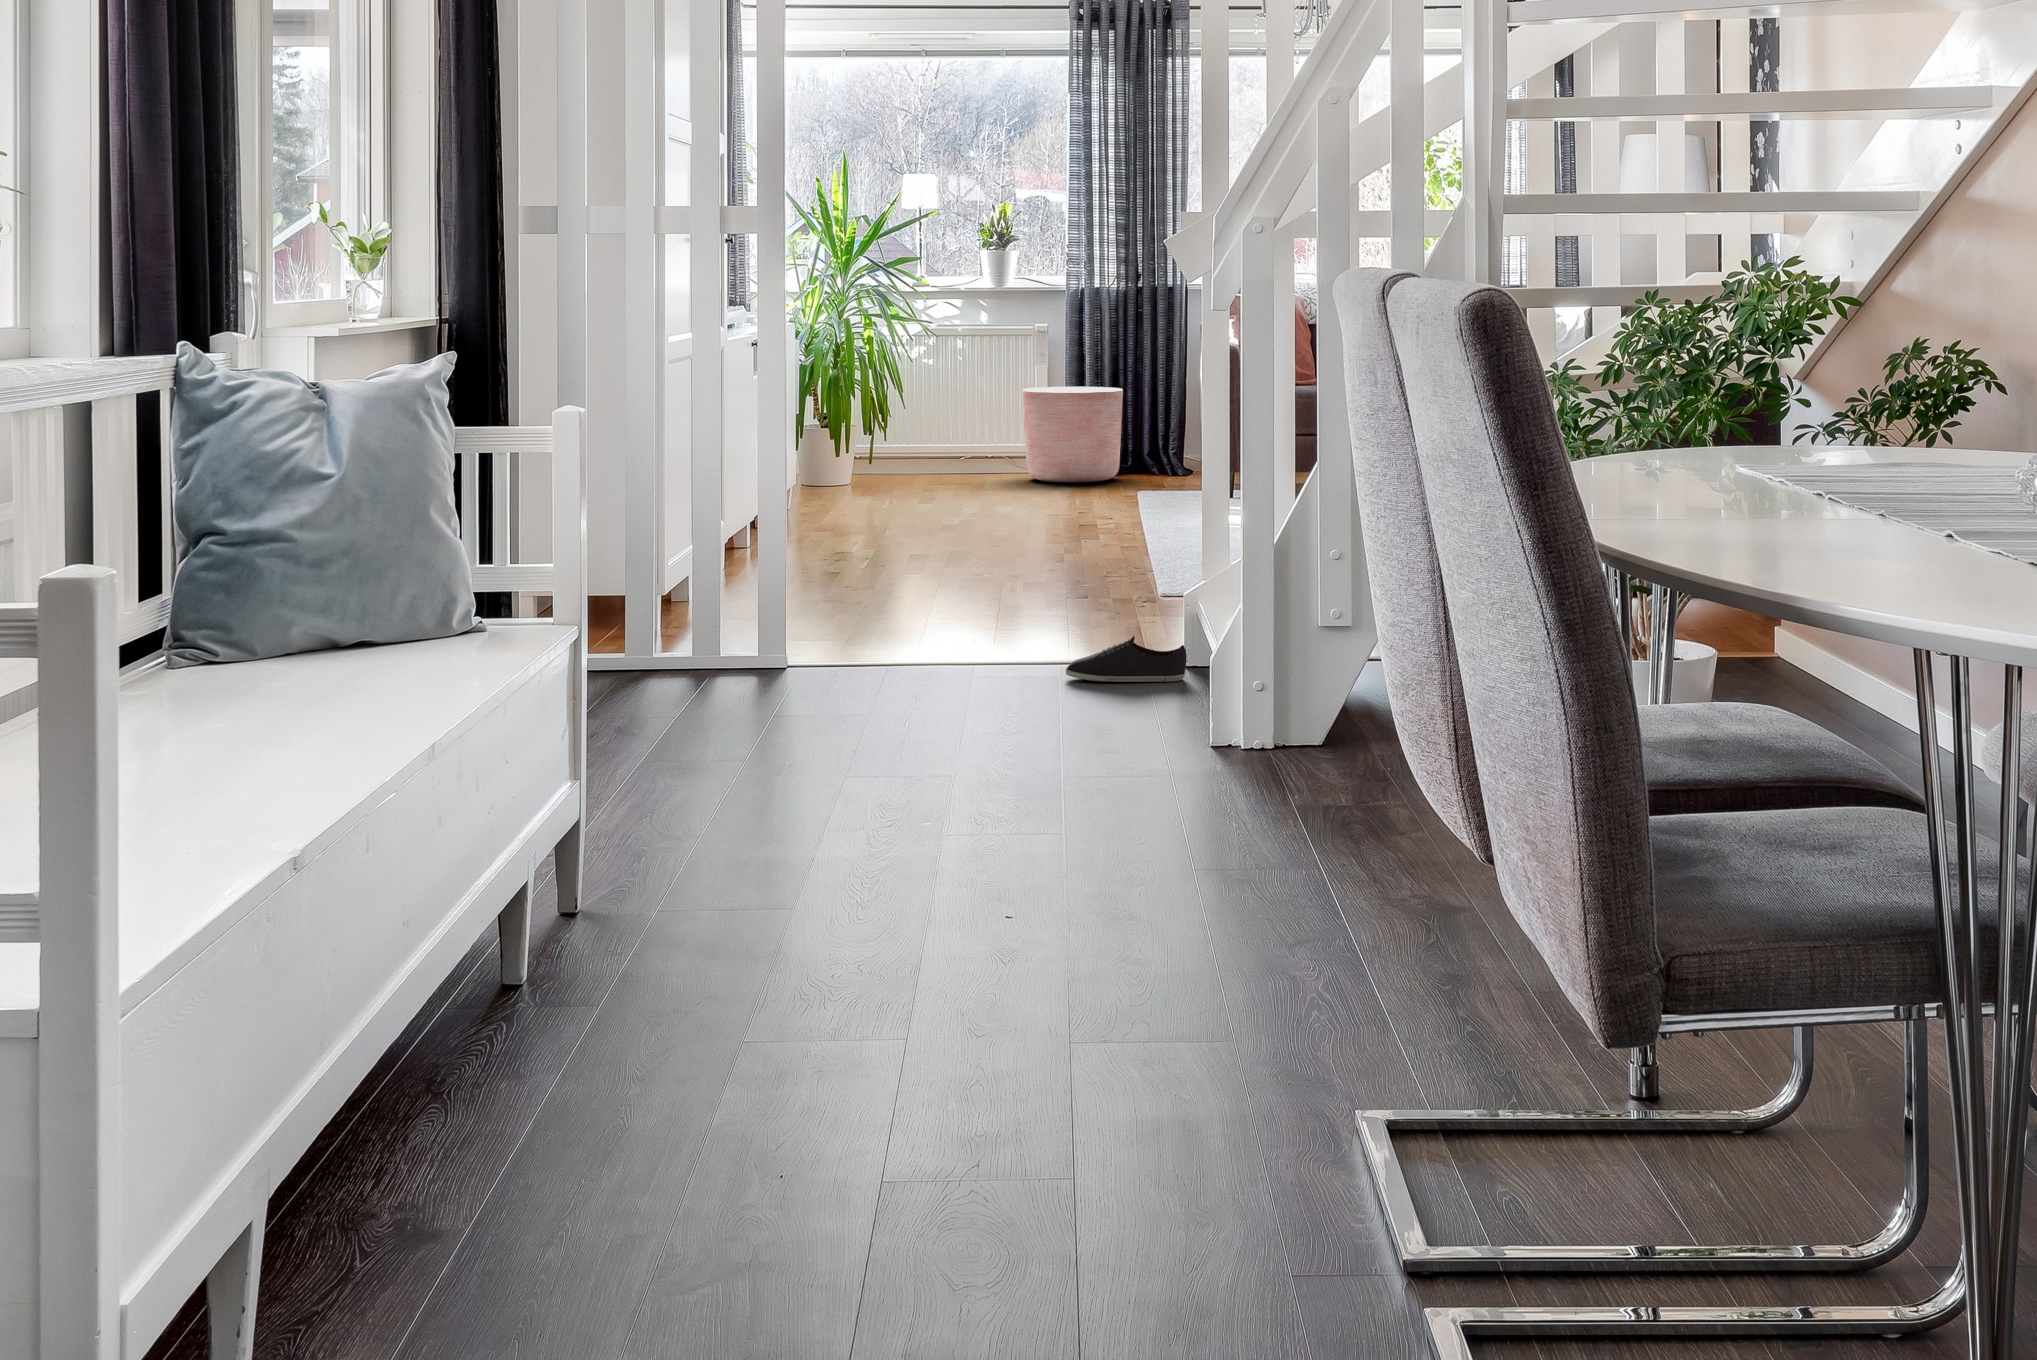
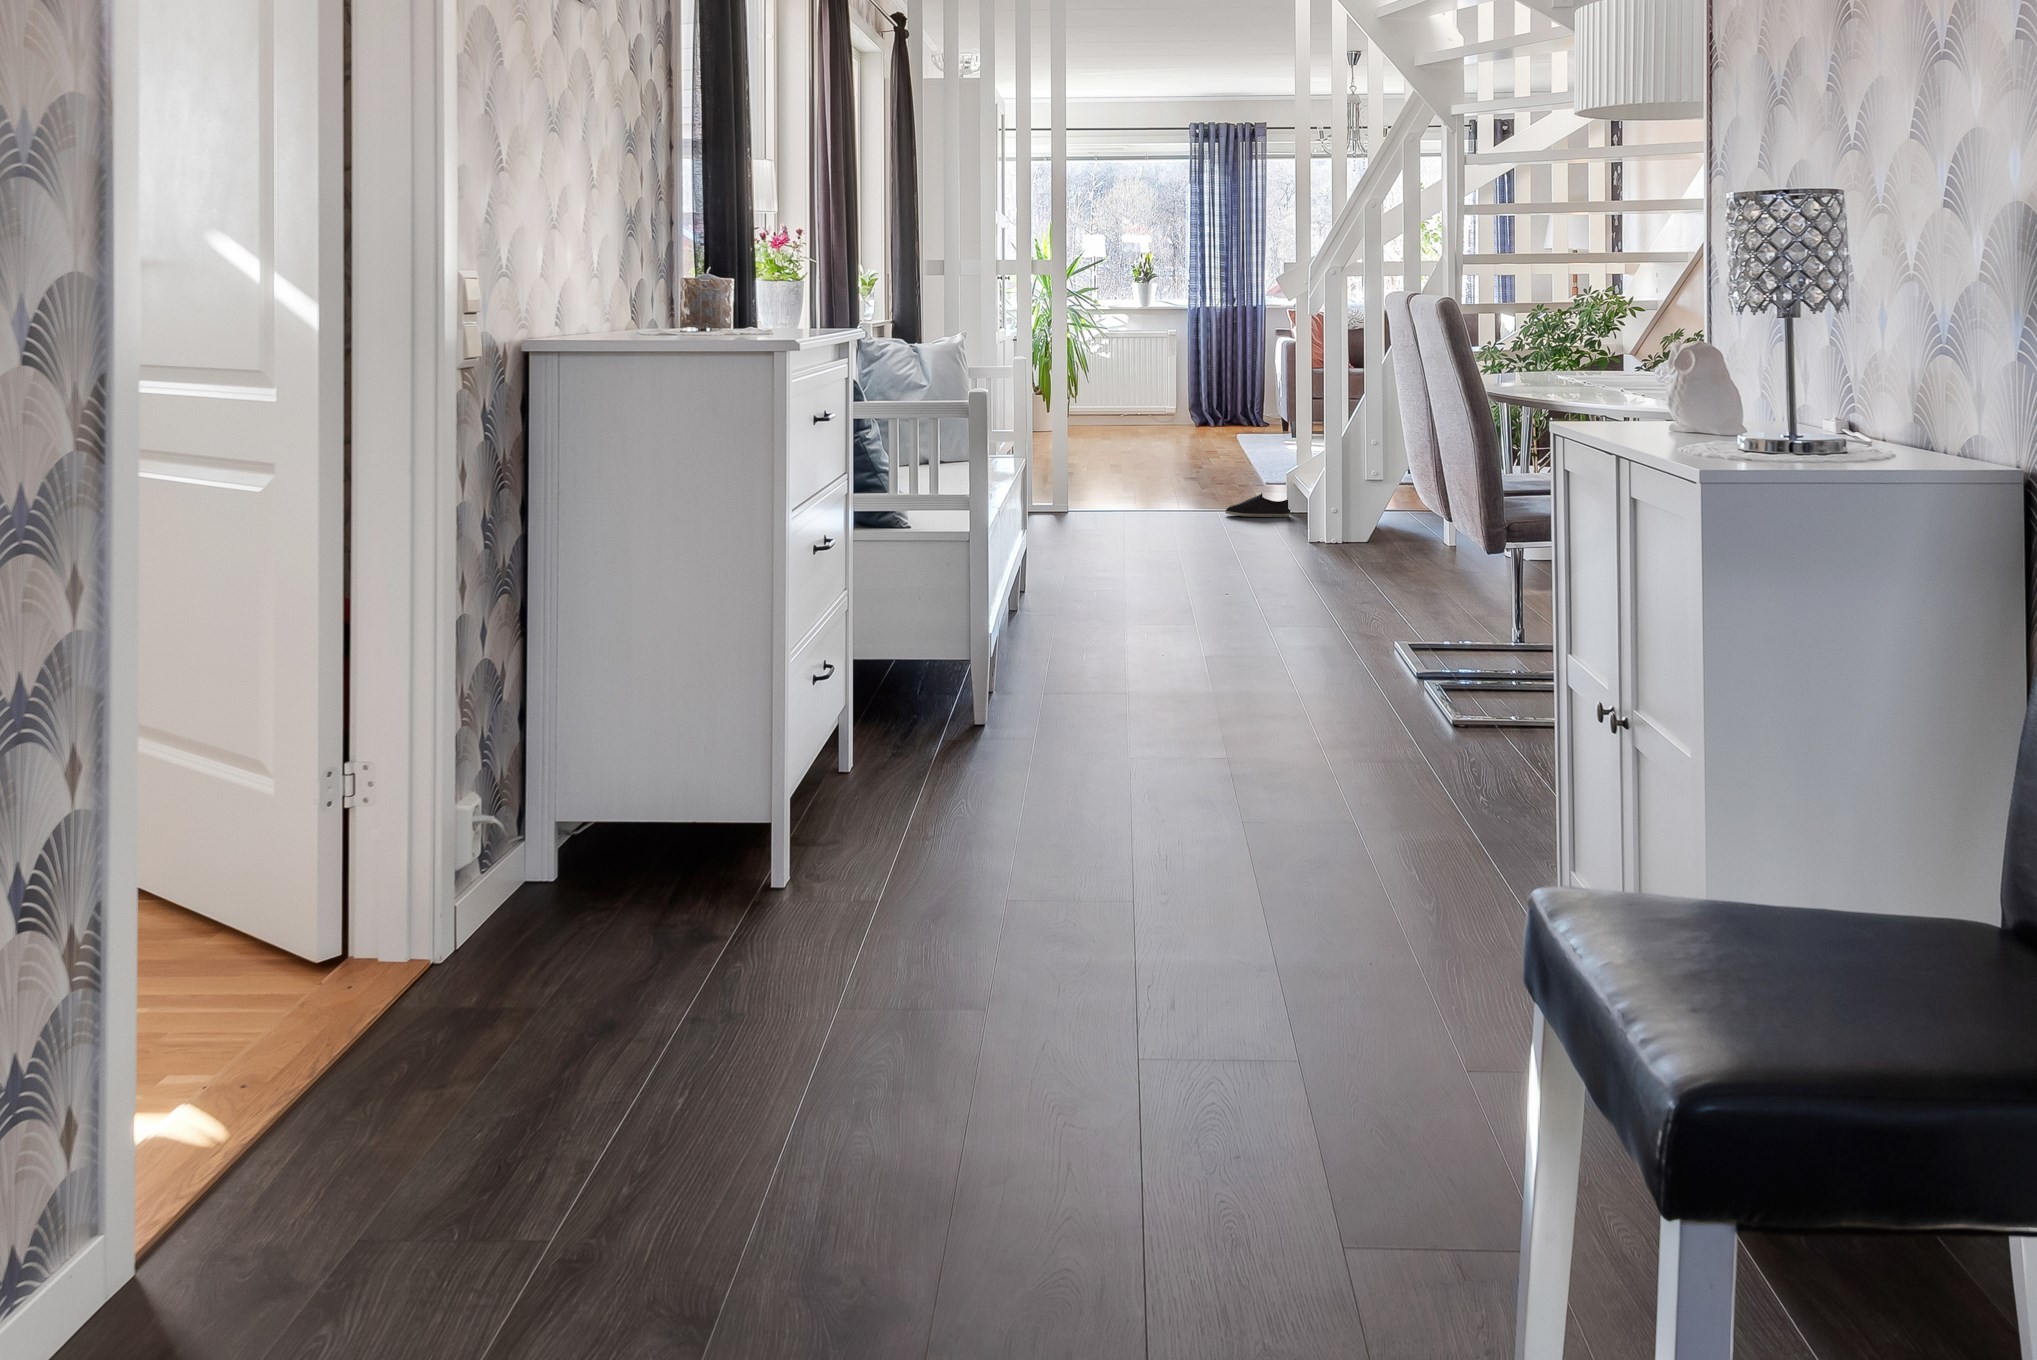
planter: present [1023,387,1123,483] -> none [1163,369,1226,428]

